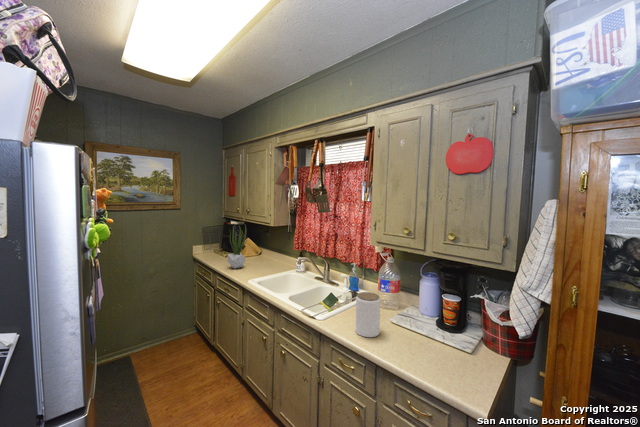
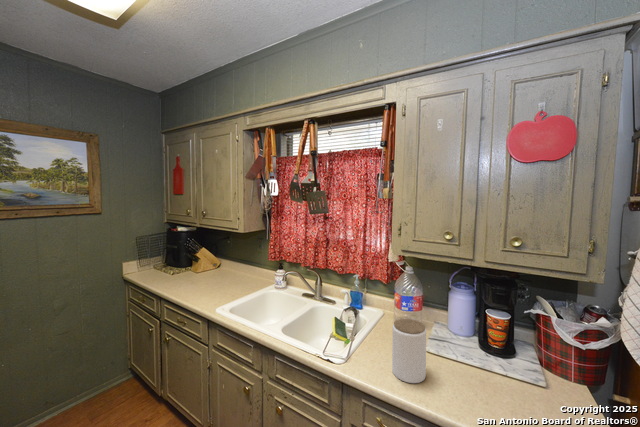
potted plant: present [228,225,247,269] -> none [179,230,206,291]

